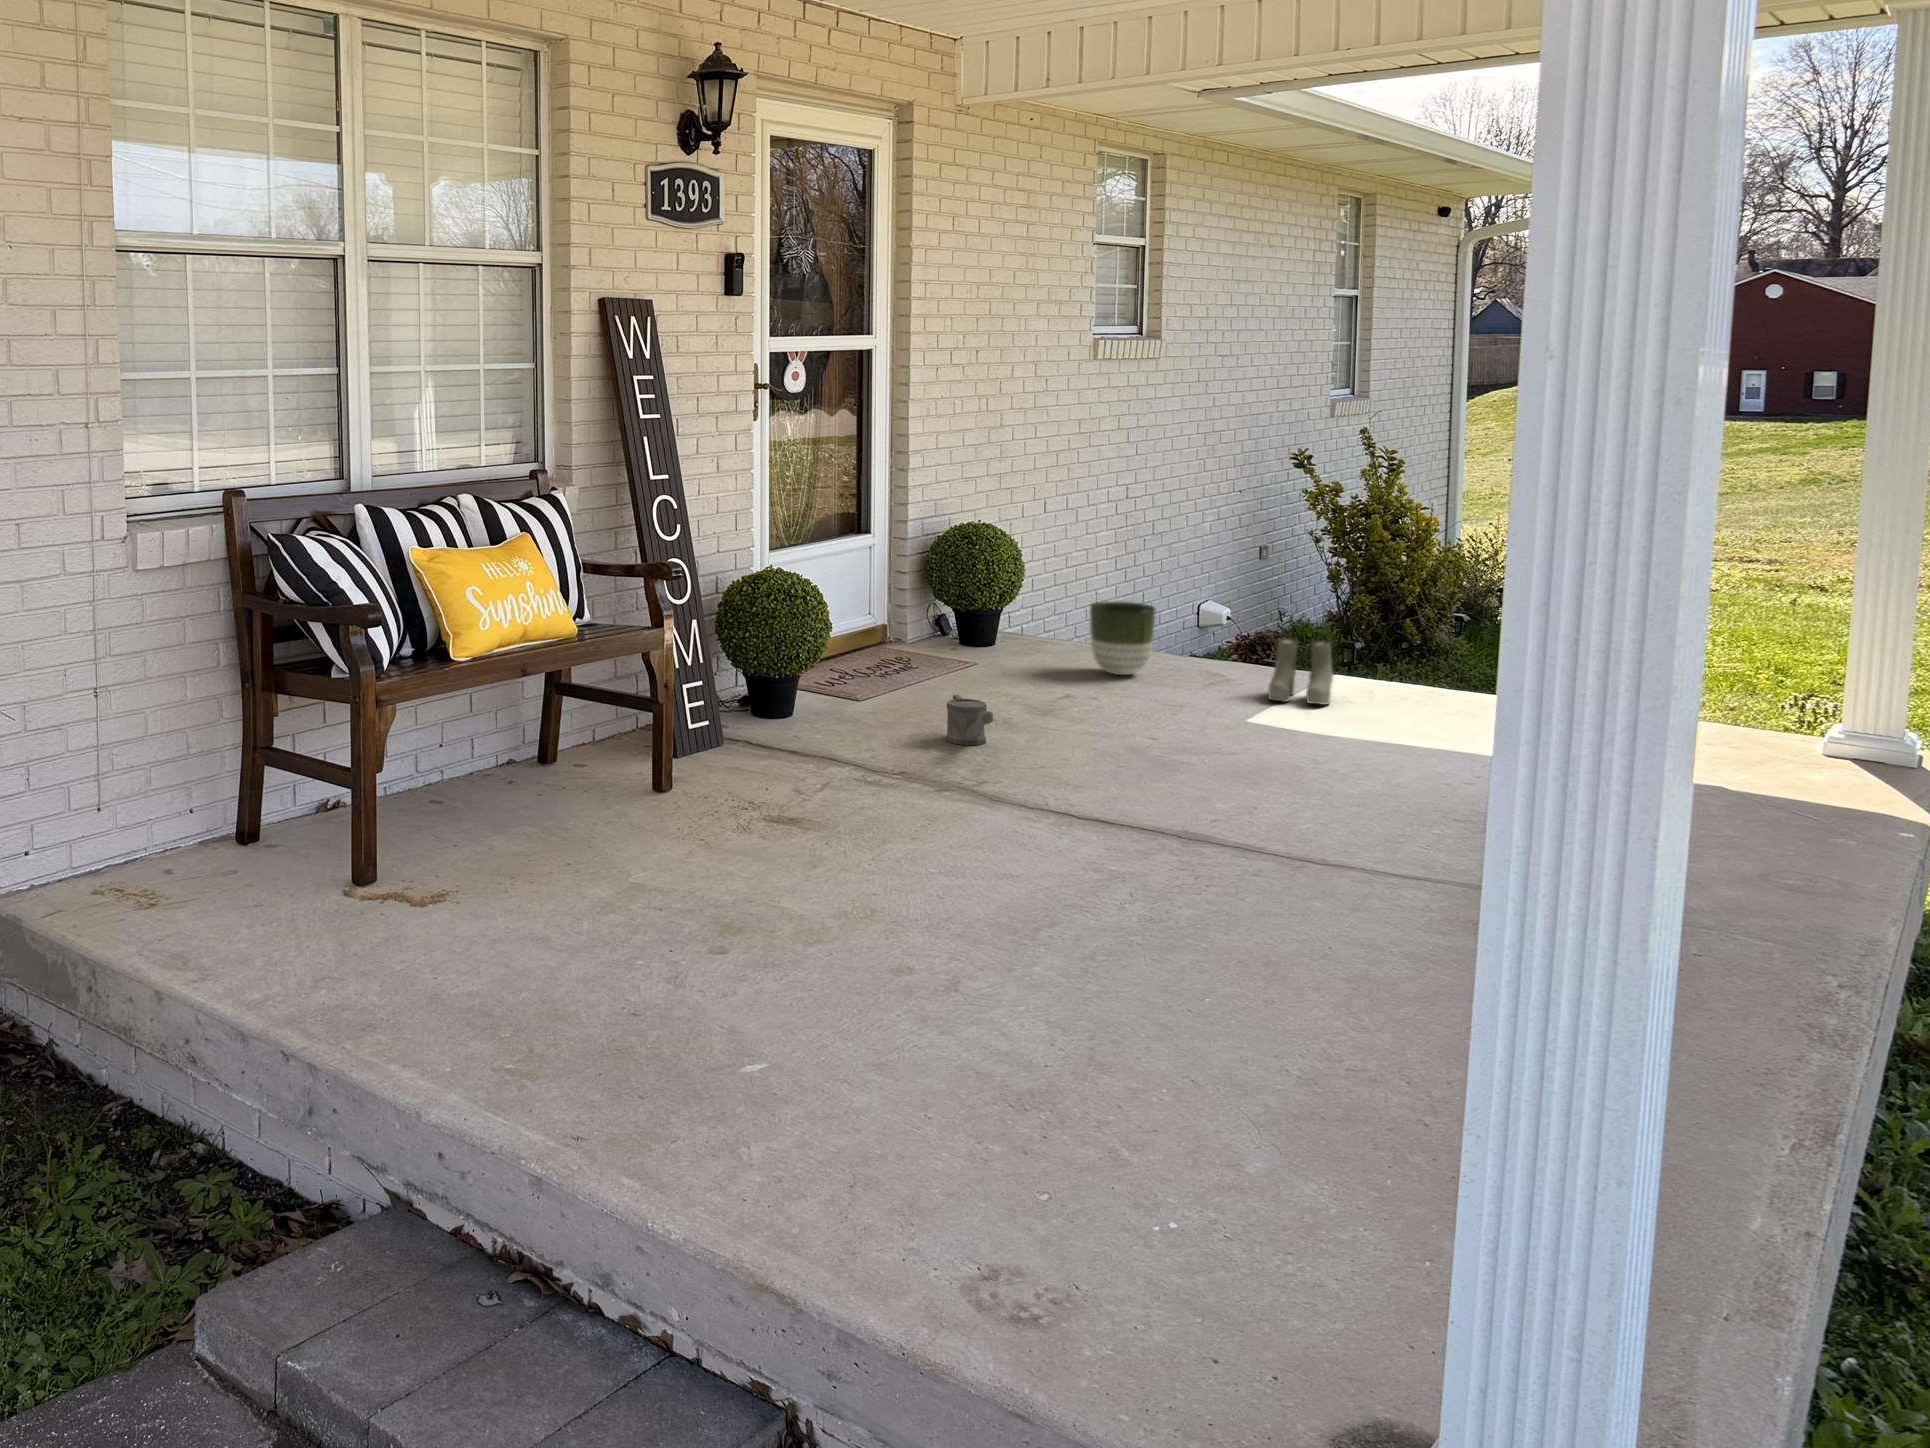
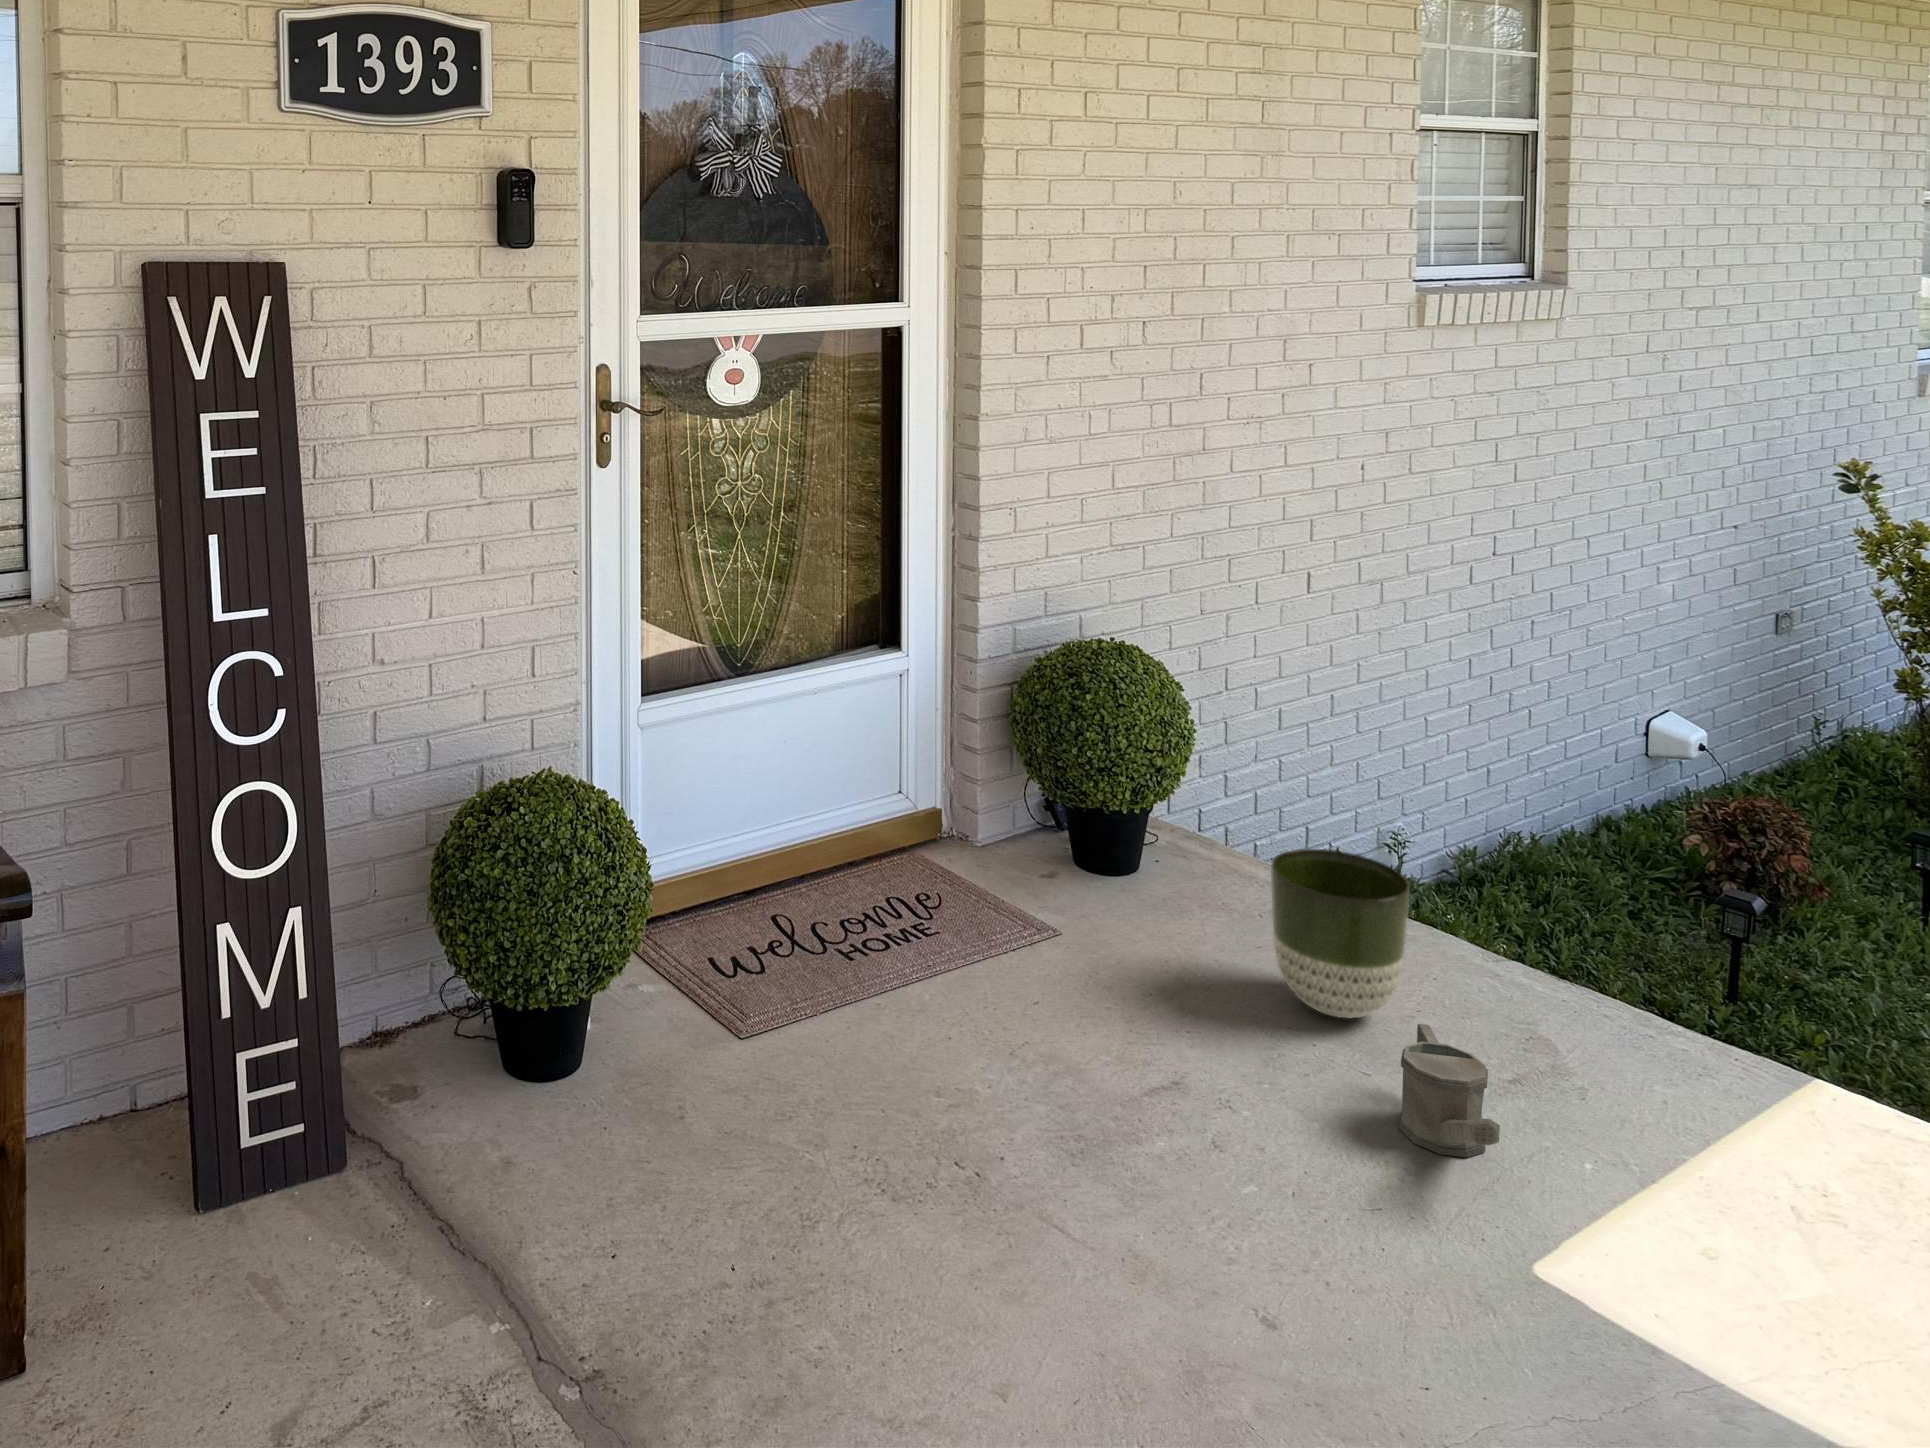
boots: present [1269,638,1333,705] -> none [1646,1025,1818,1229]
watering can: present [946,695,993,745] -> present [1399,1024,1500,1157]

